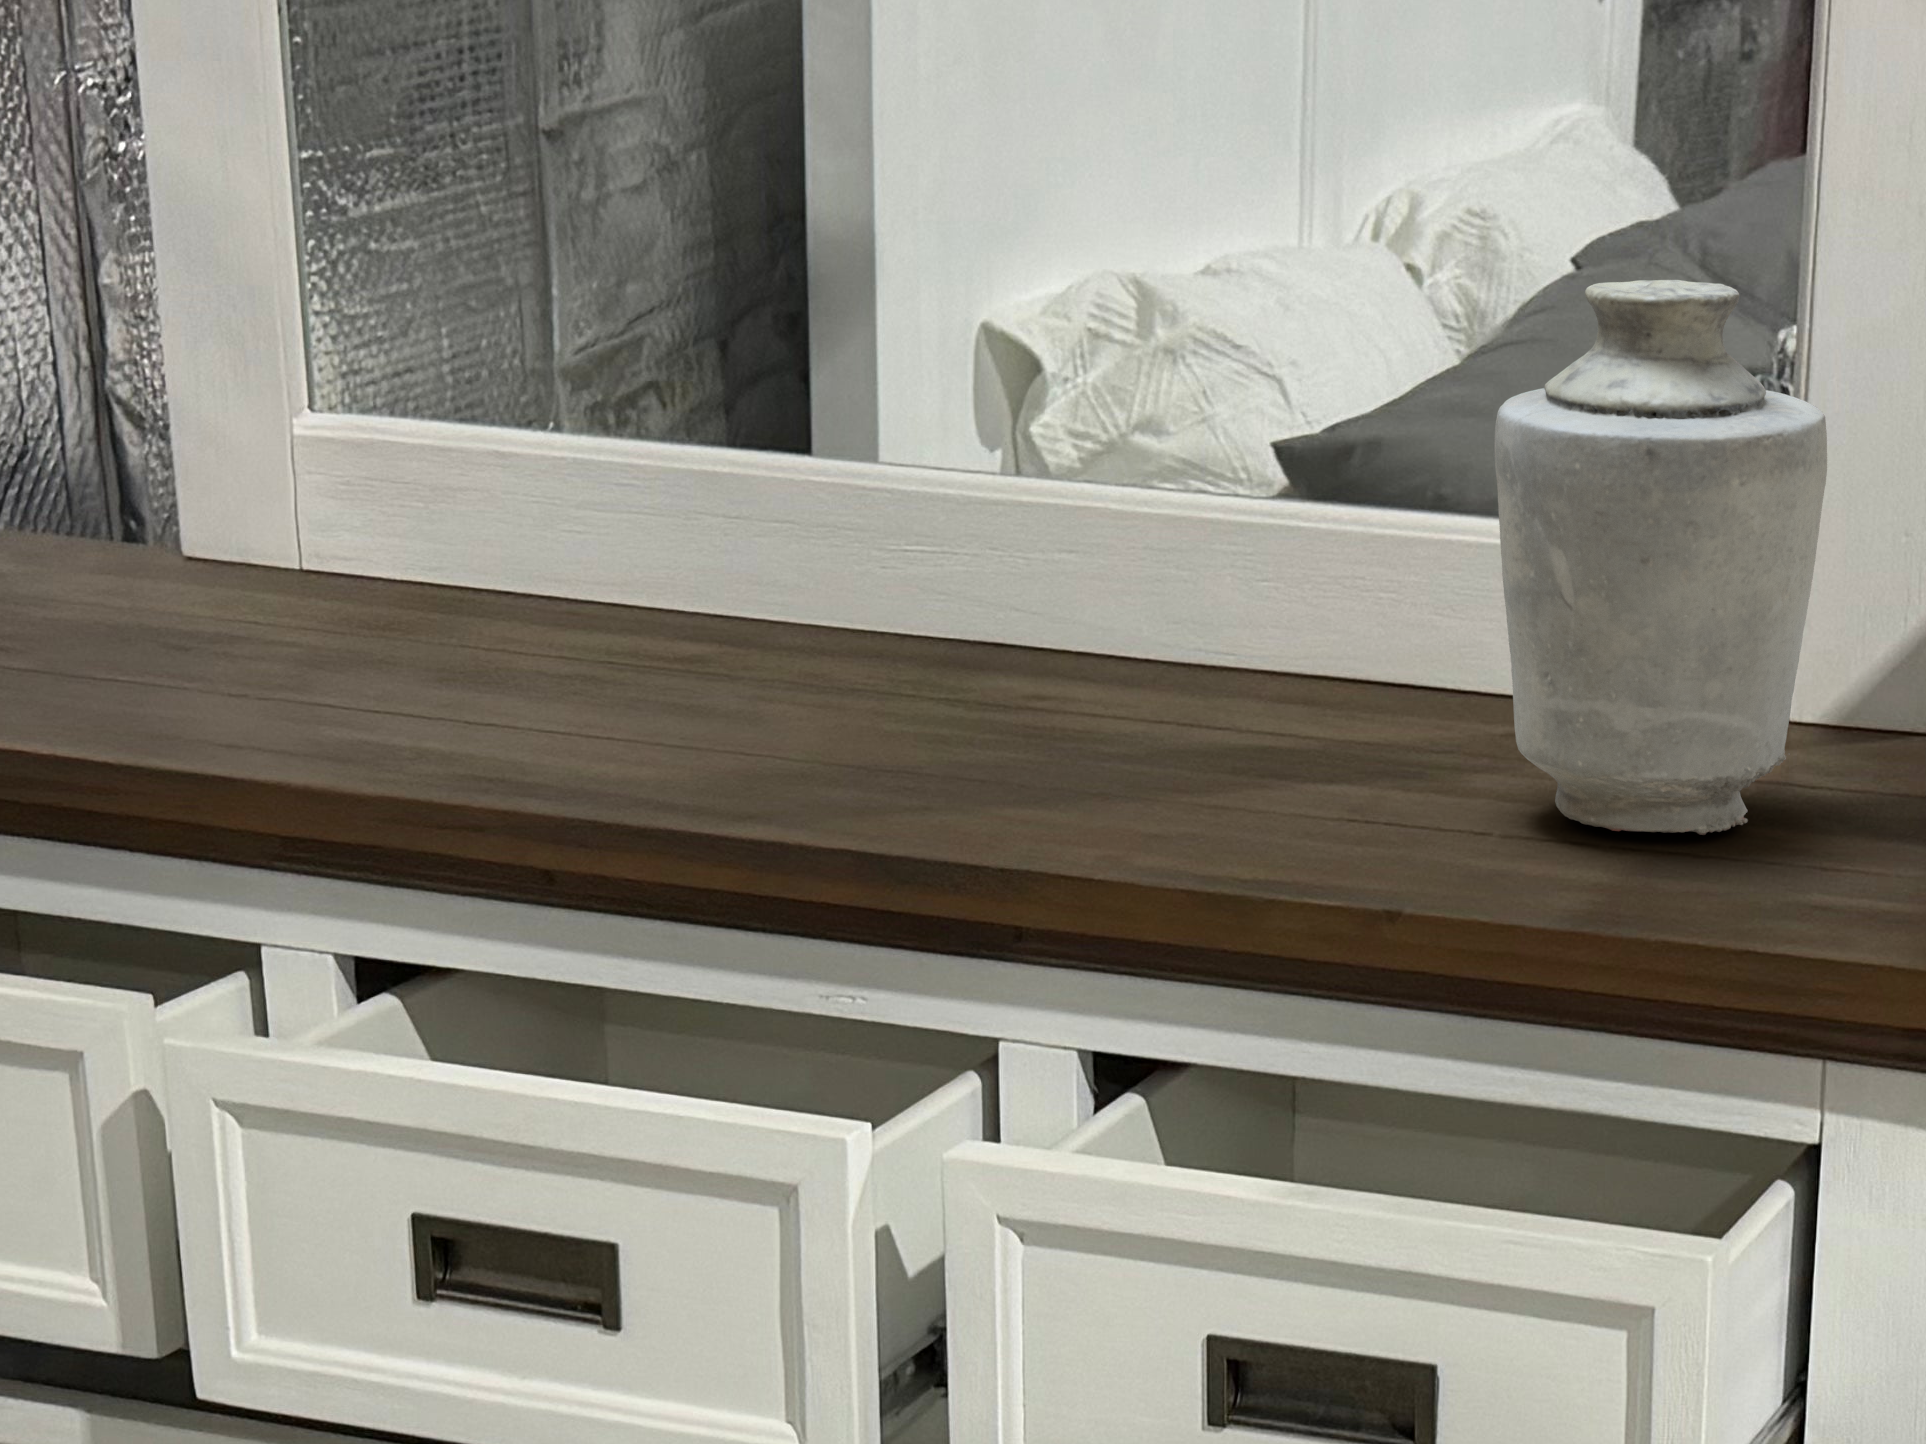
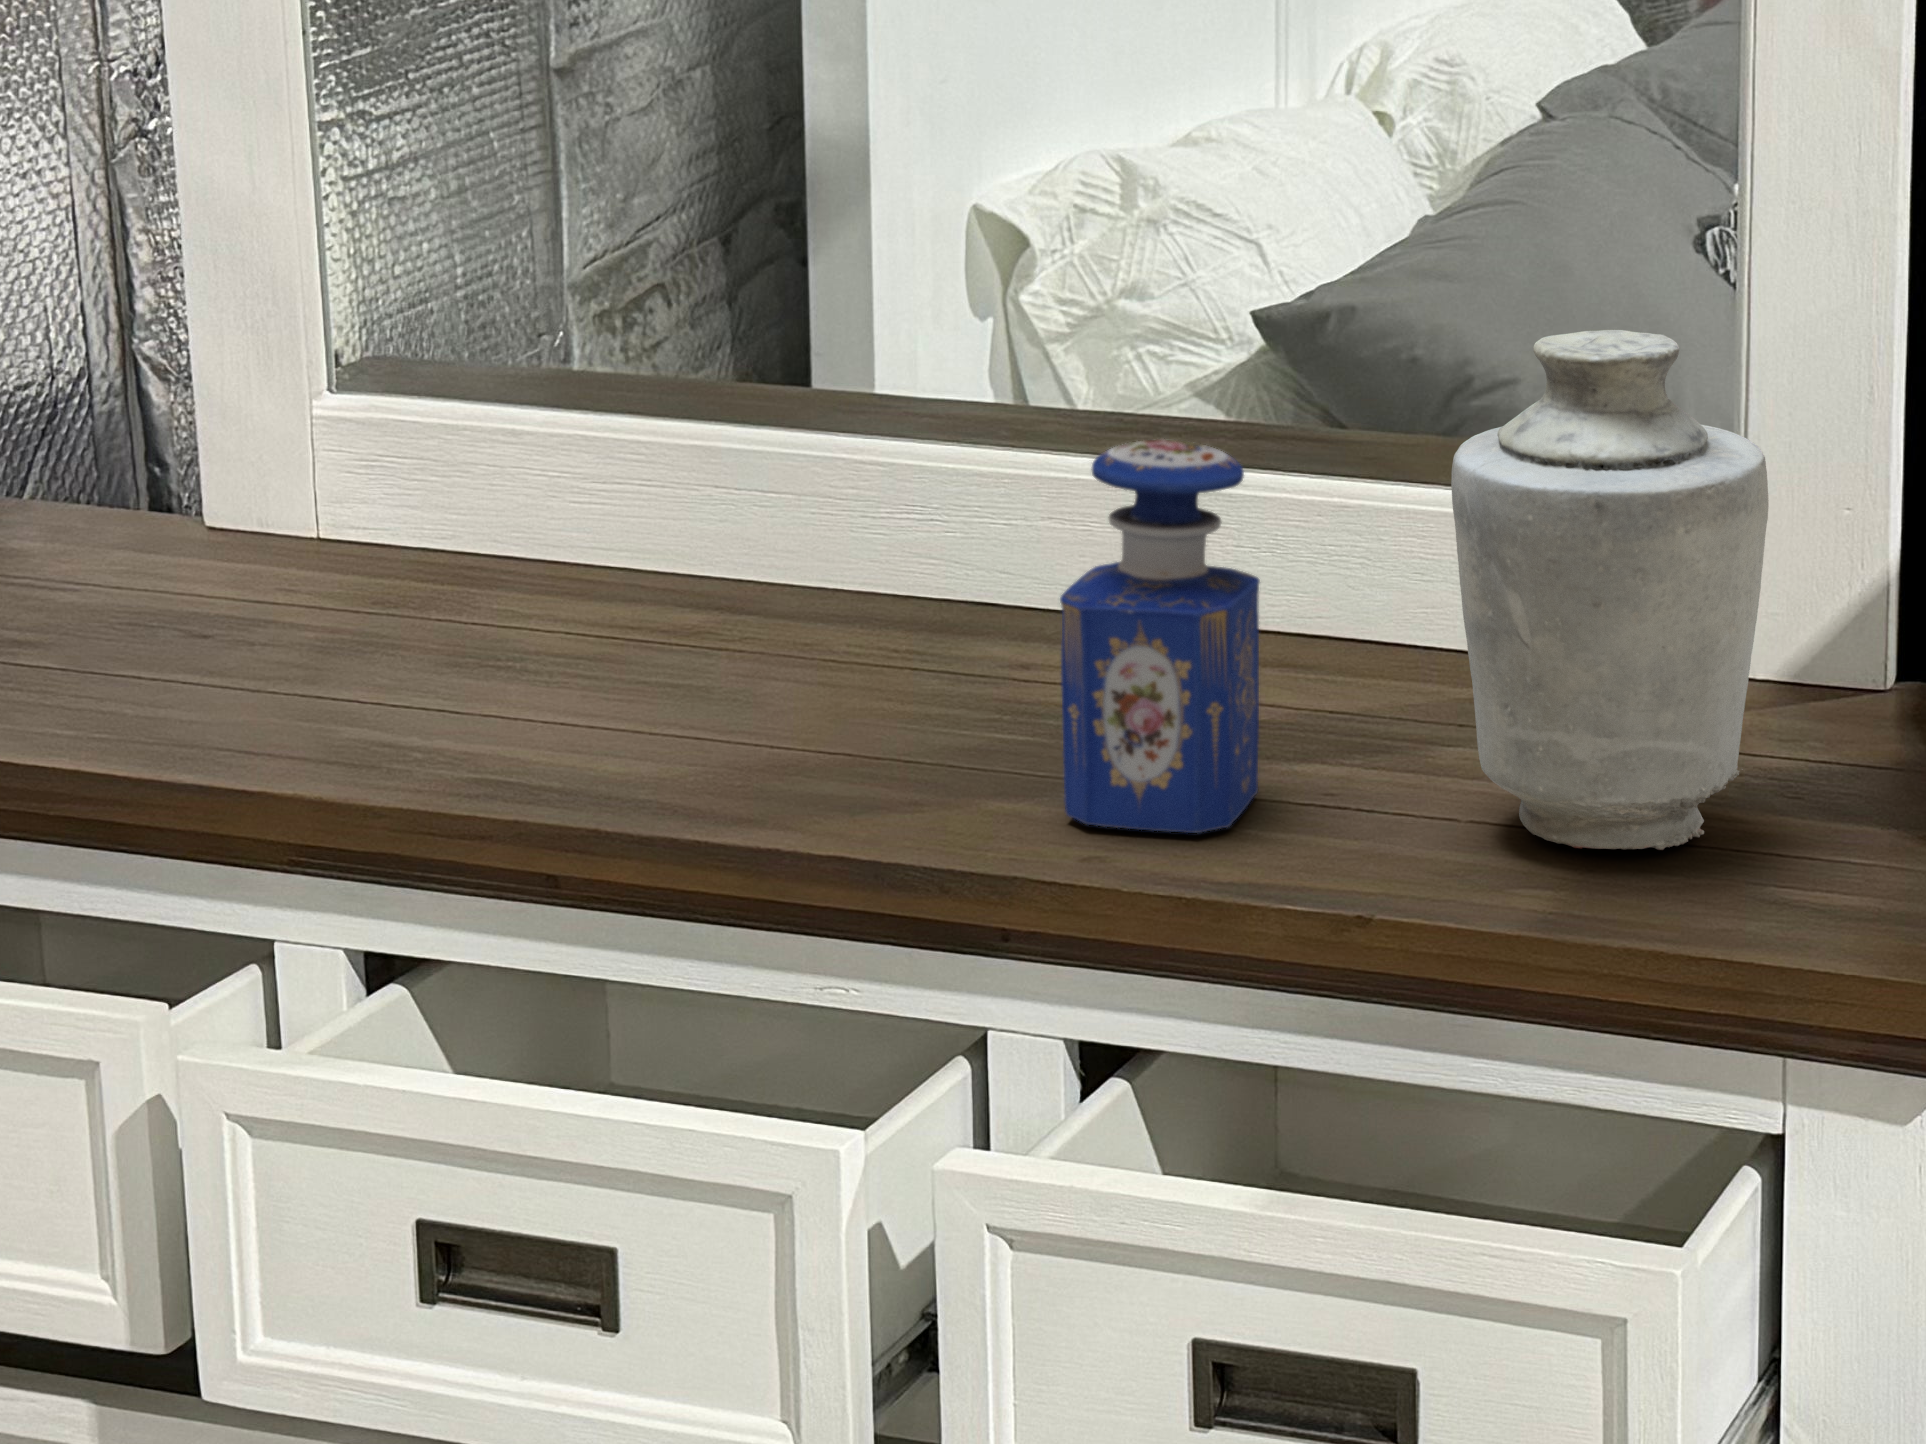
perfume bottle: none [1081,396,1291,812] -> present [1060,439,1260,833]

